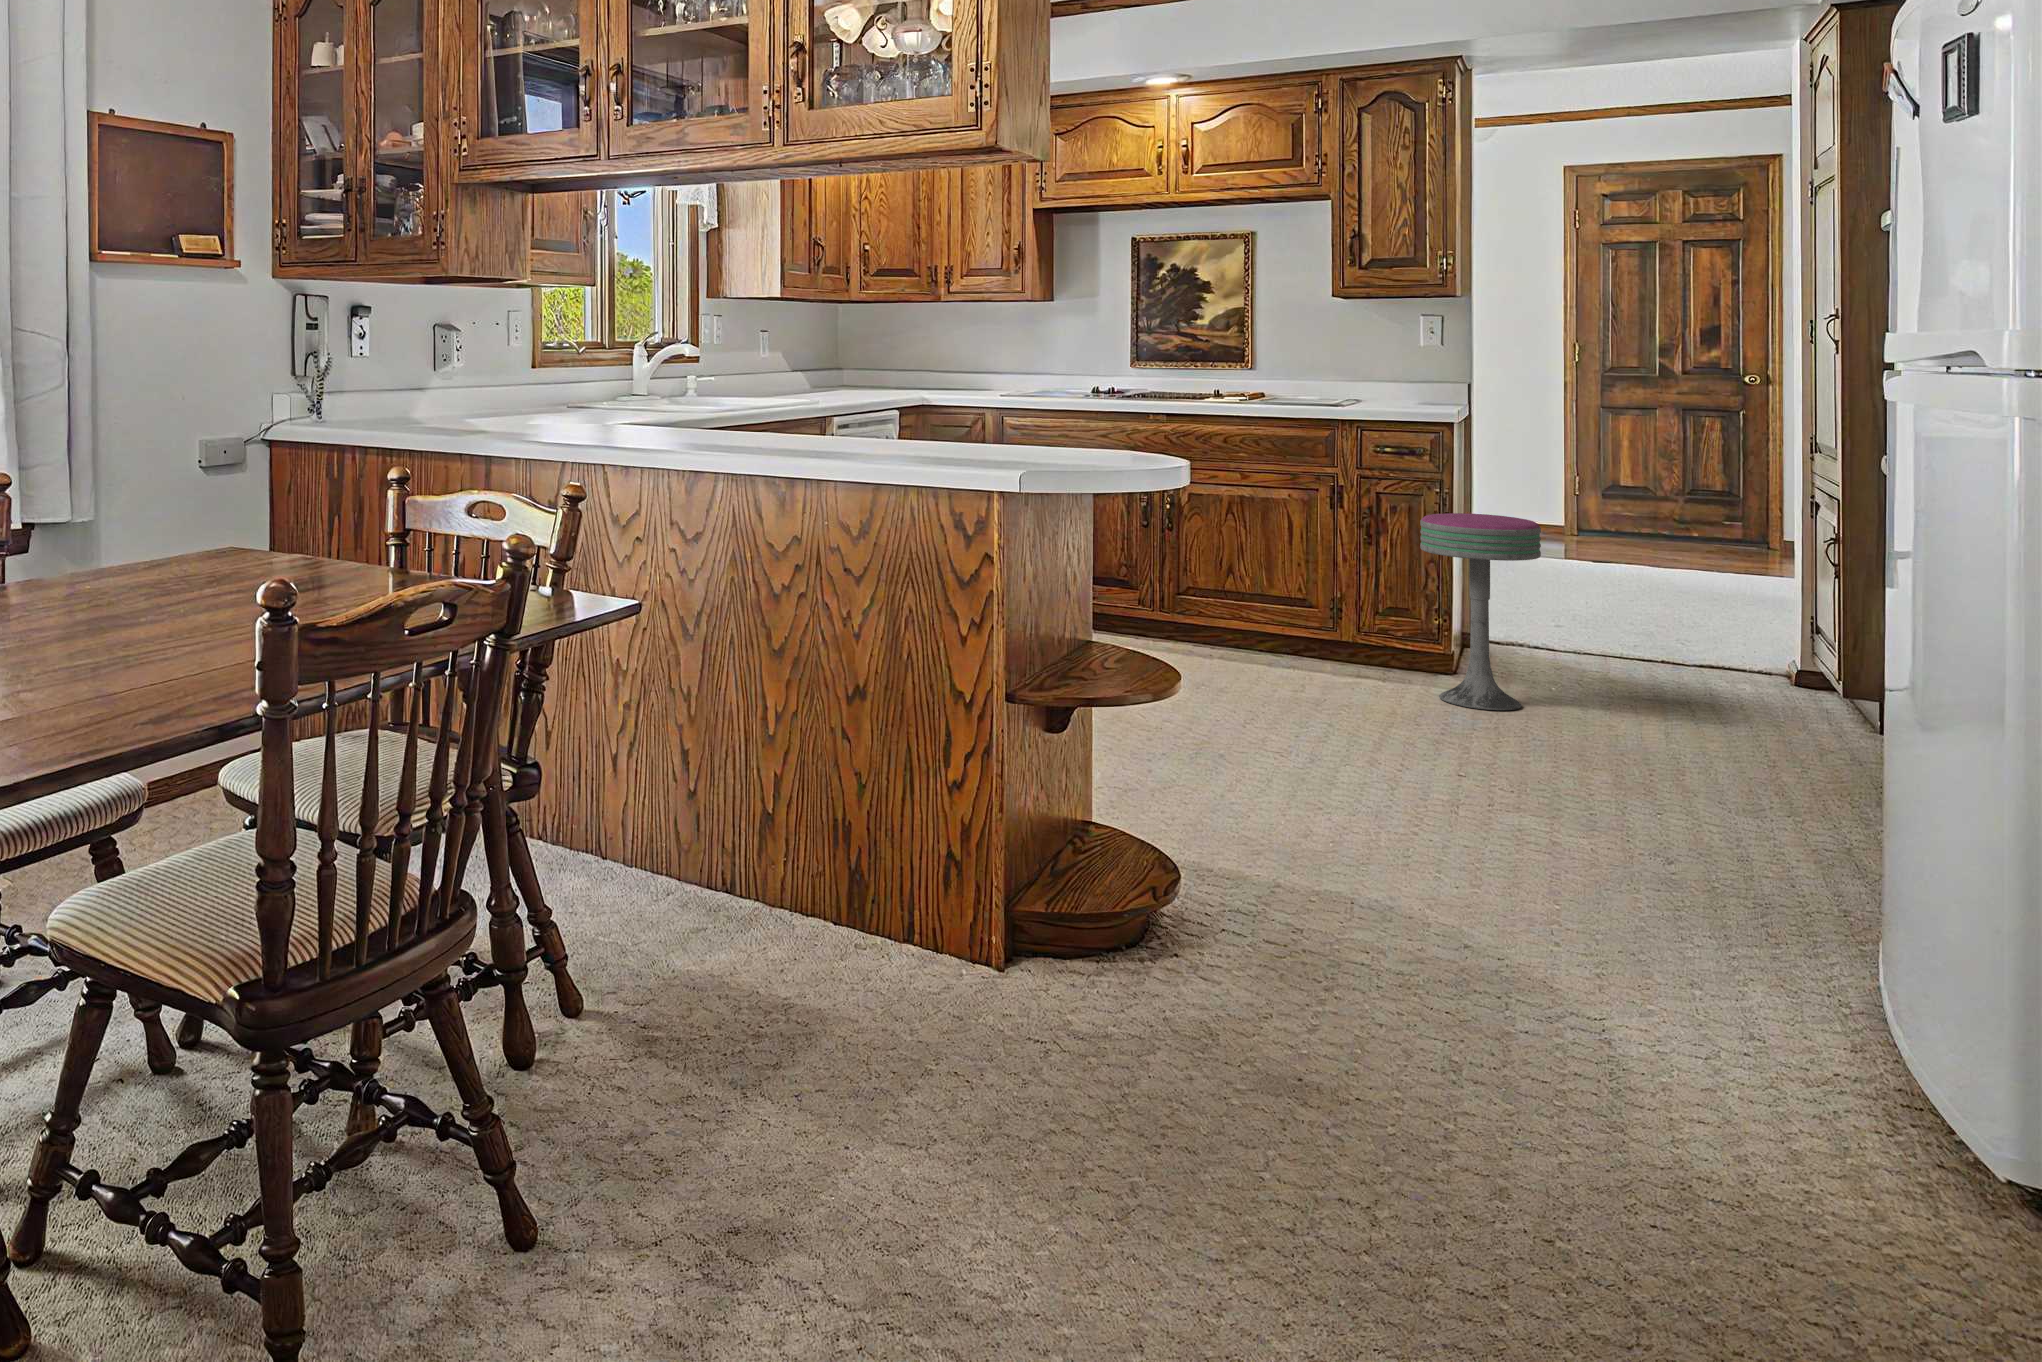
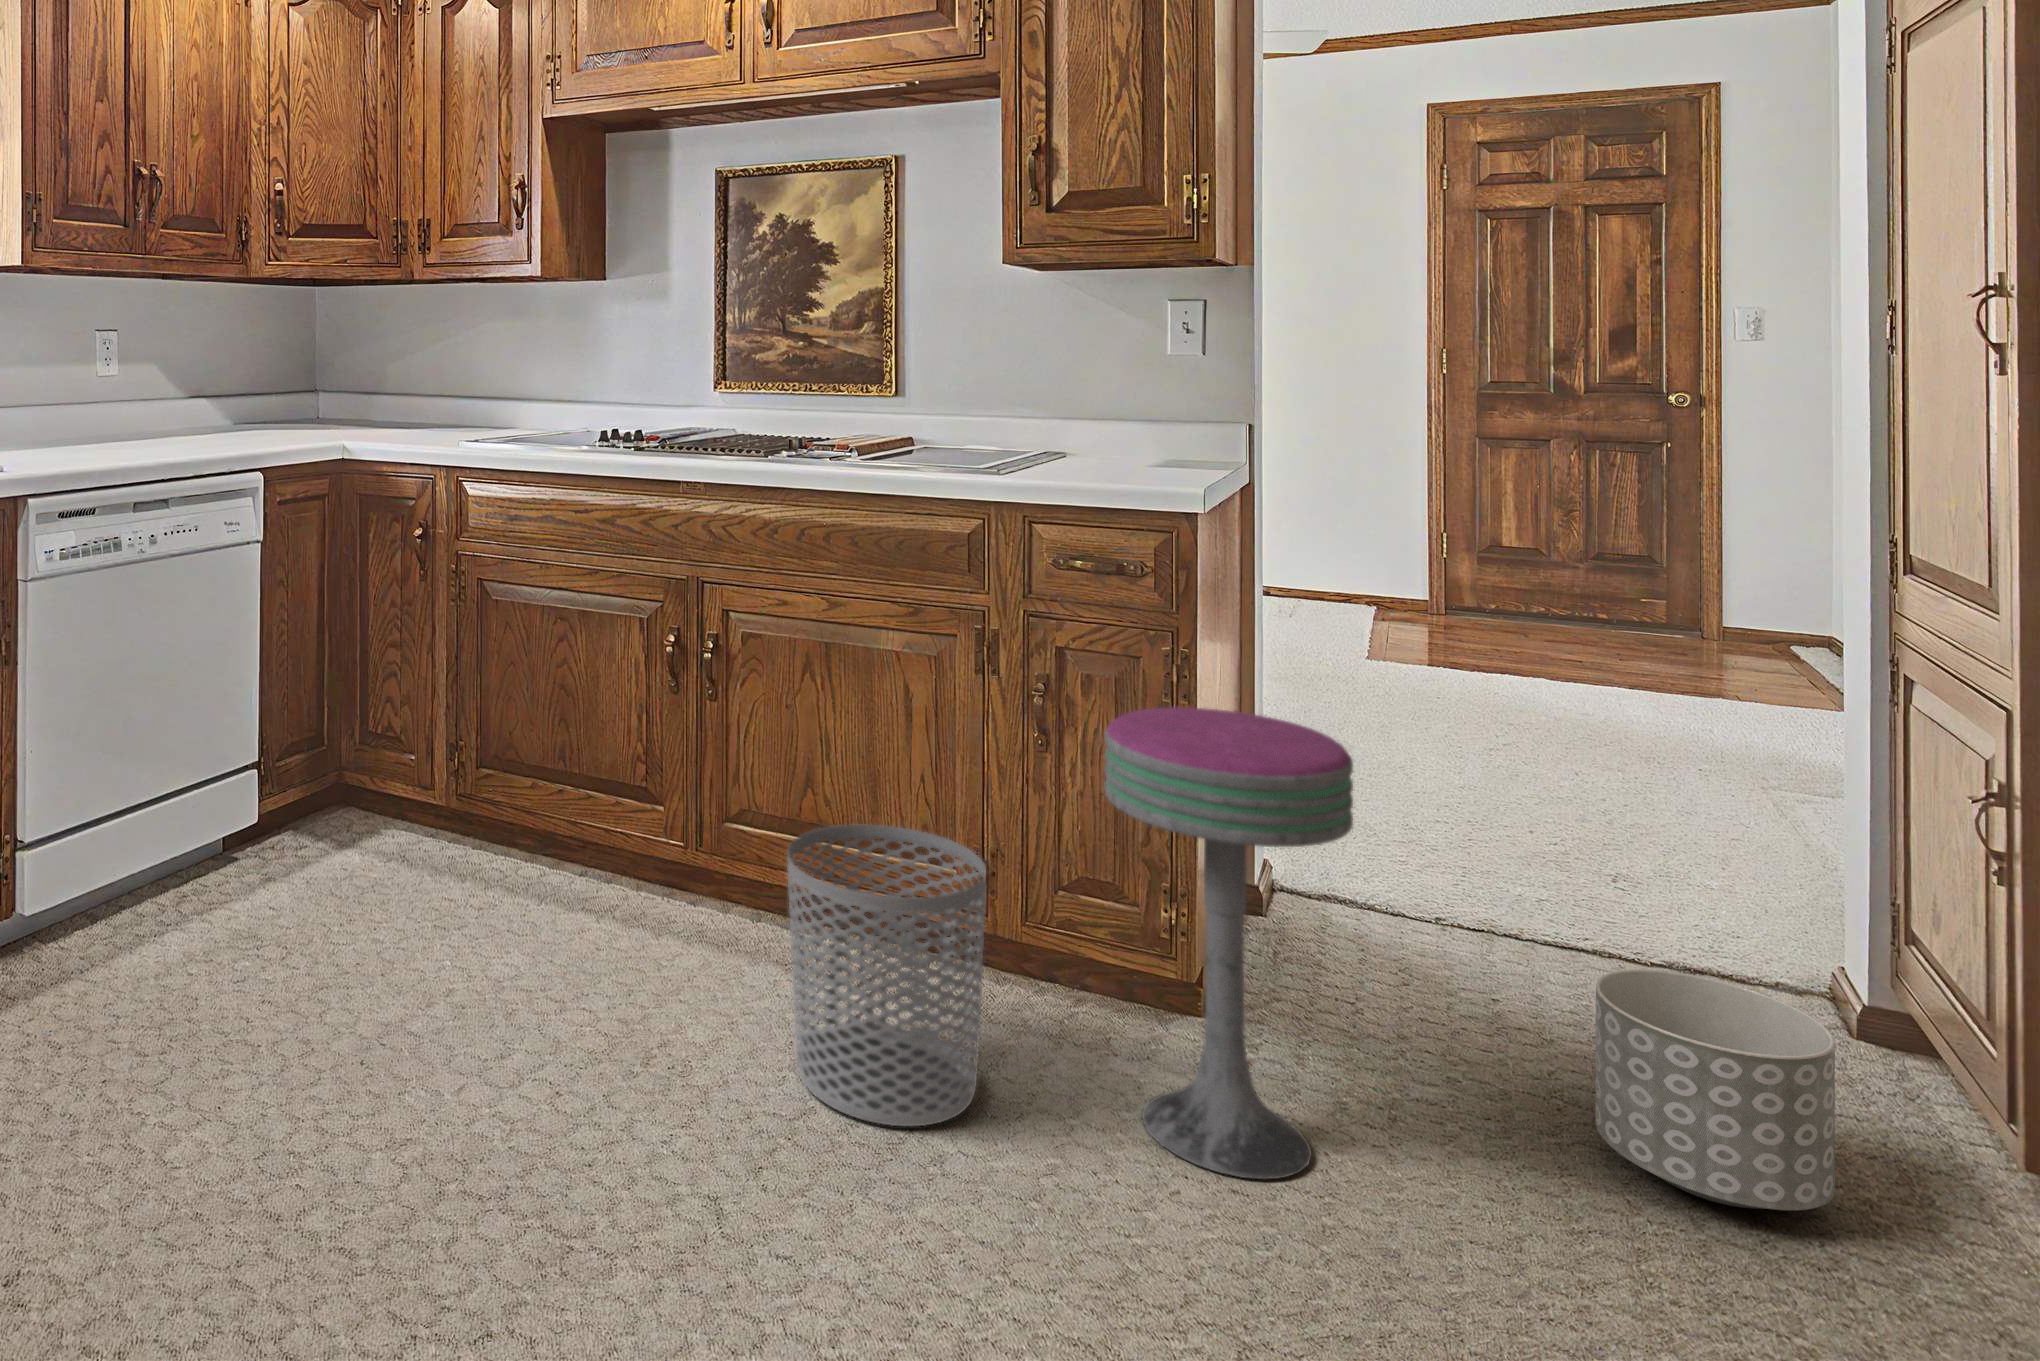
waste bin: none [1261,576,1364,698] -> present [787,825,986,1126]
planter: none [1654,629,1757,718] -> present [1596,970,1835,1211]

